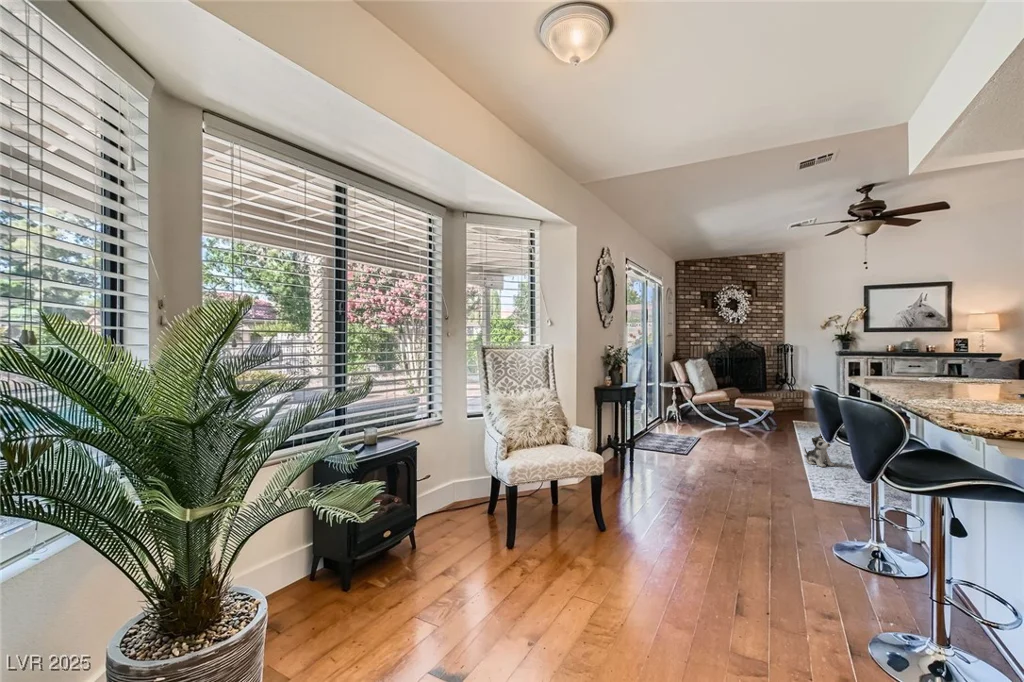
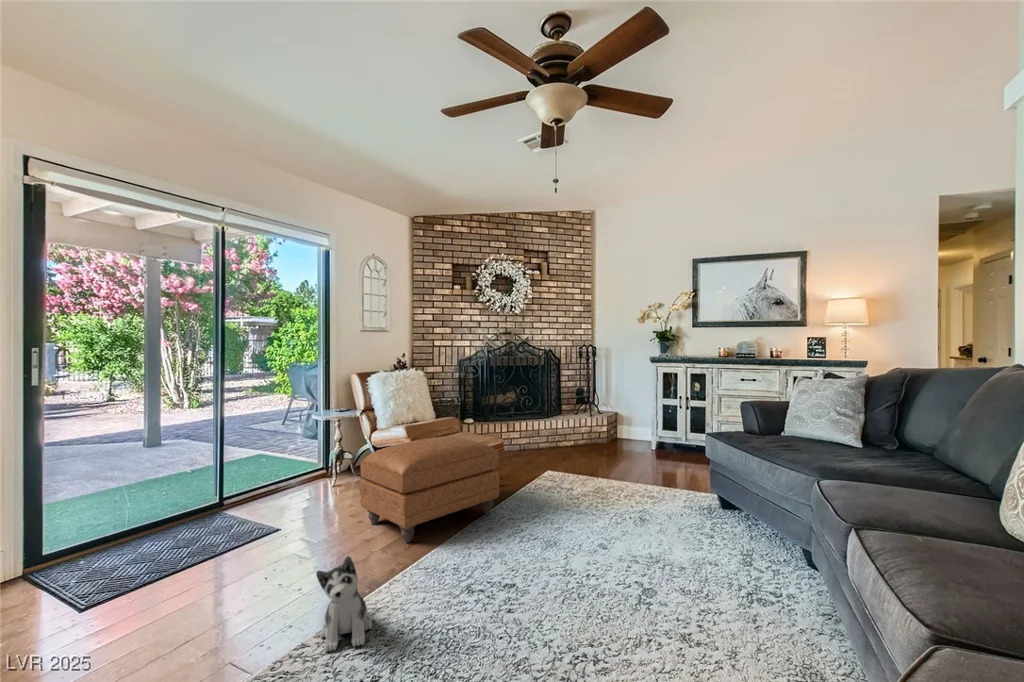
ottoman: none [736,396,806,443] -> present [359,437,500,543]

